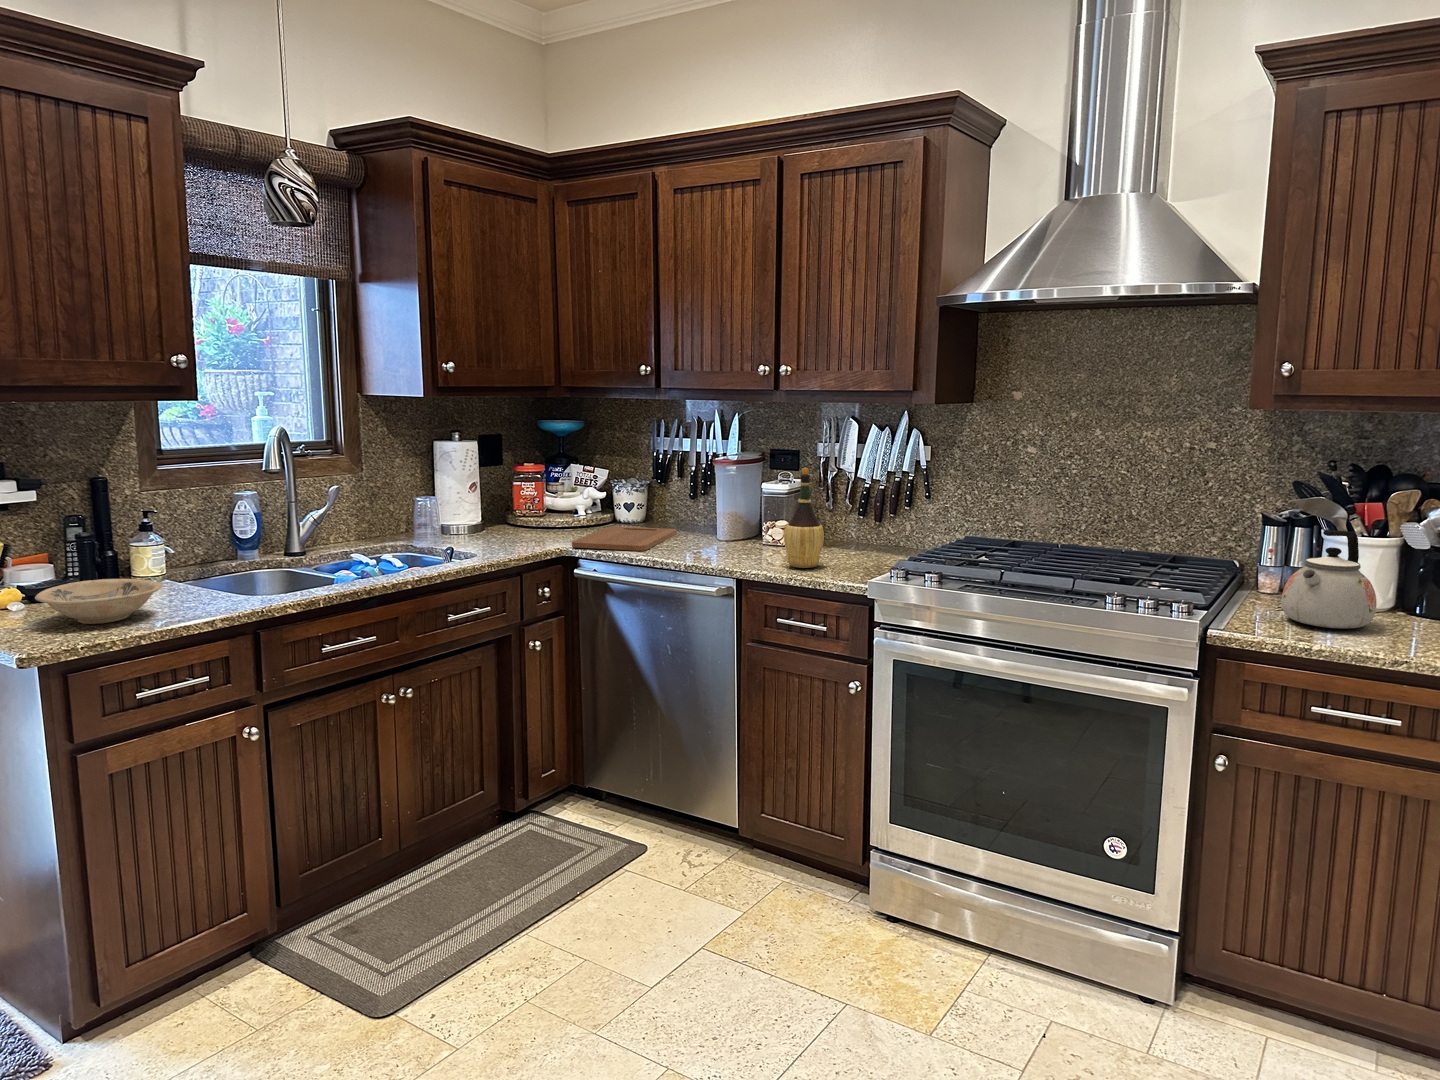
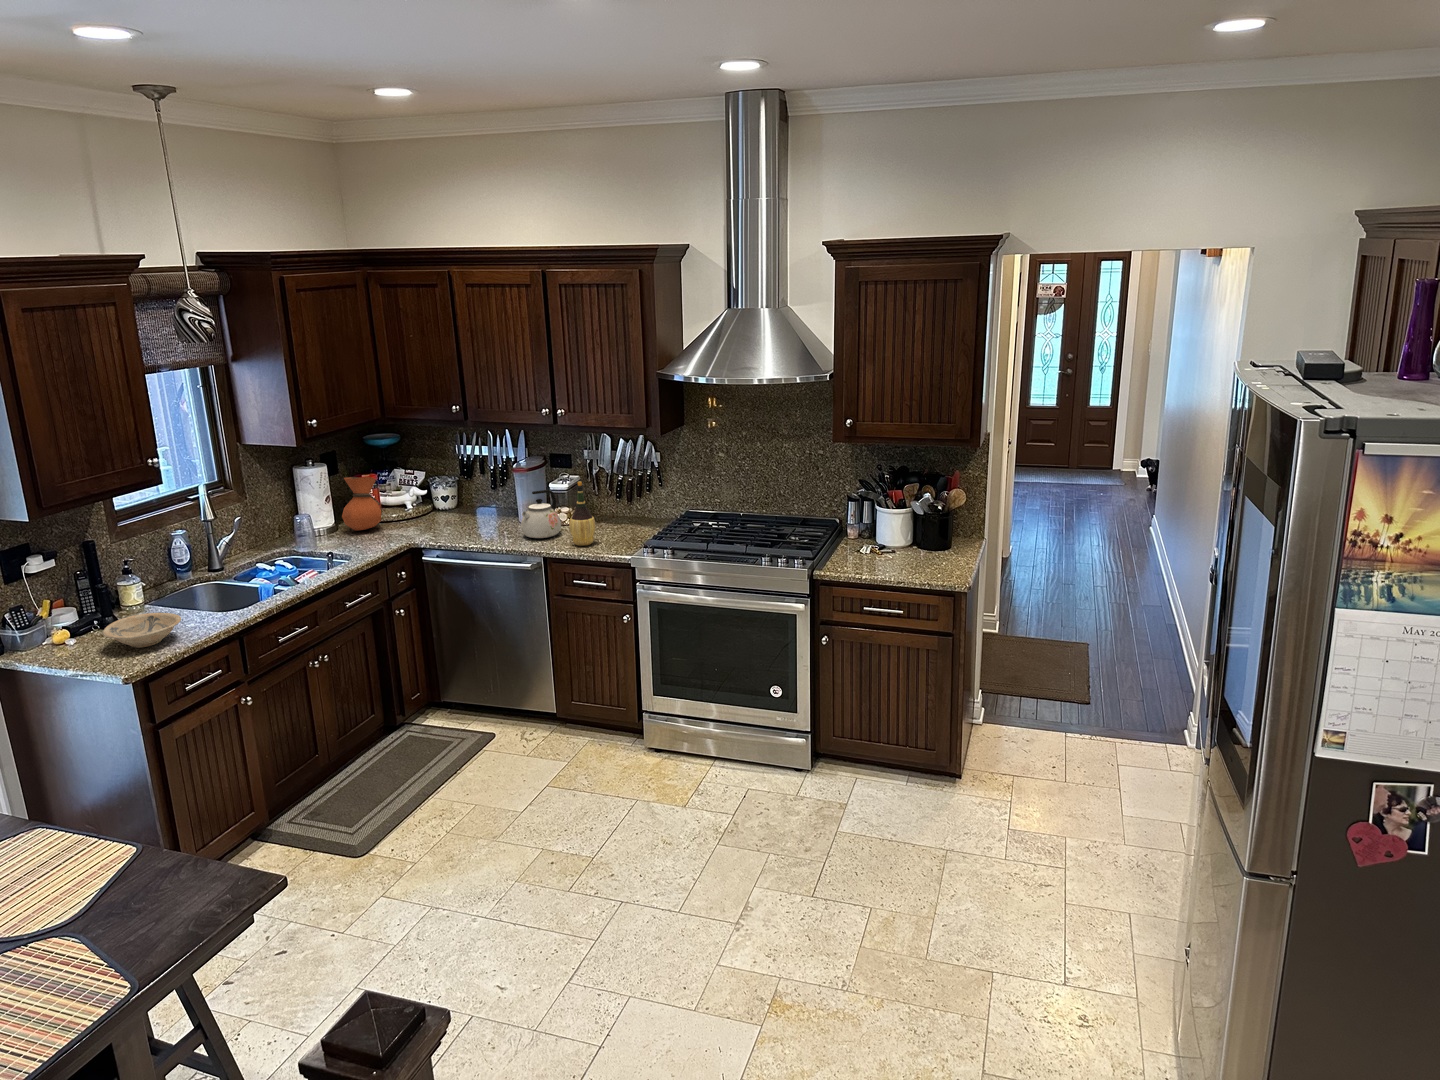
vase: none [486,459,539,533] -> present [342,477,381,531]
cutting board: present [572,526,677,551] -> none [417,515,487,541]
kettle: present [1281,530,1377,629] -> present [521,490,561,538]

